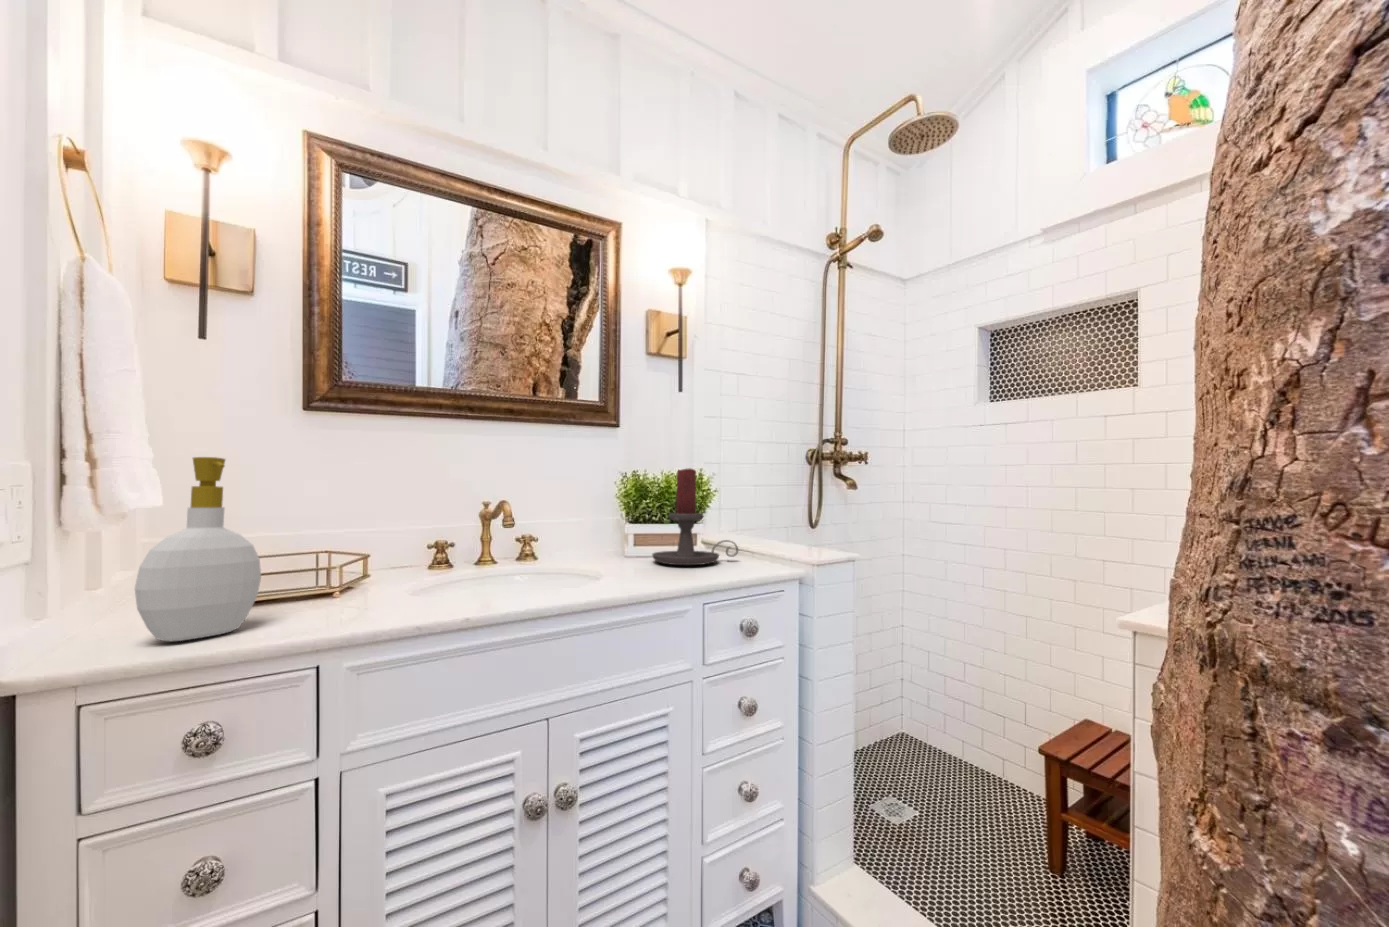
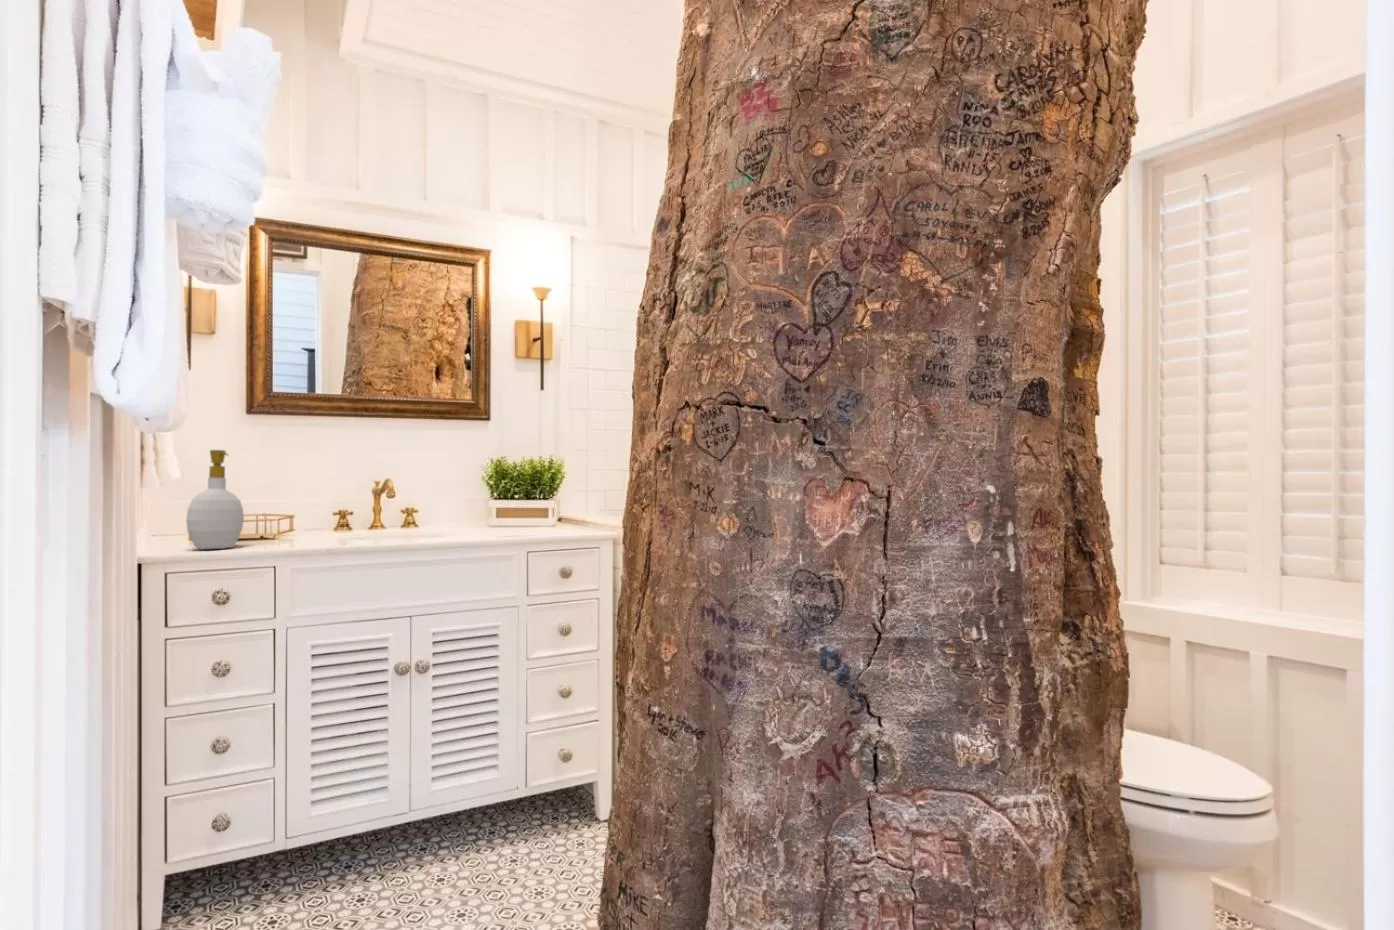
candle holder: present [652,469,738,565] -> none [505,456,574,529]

